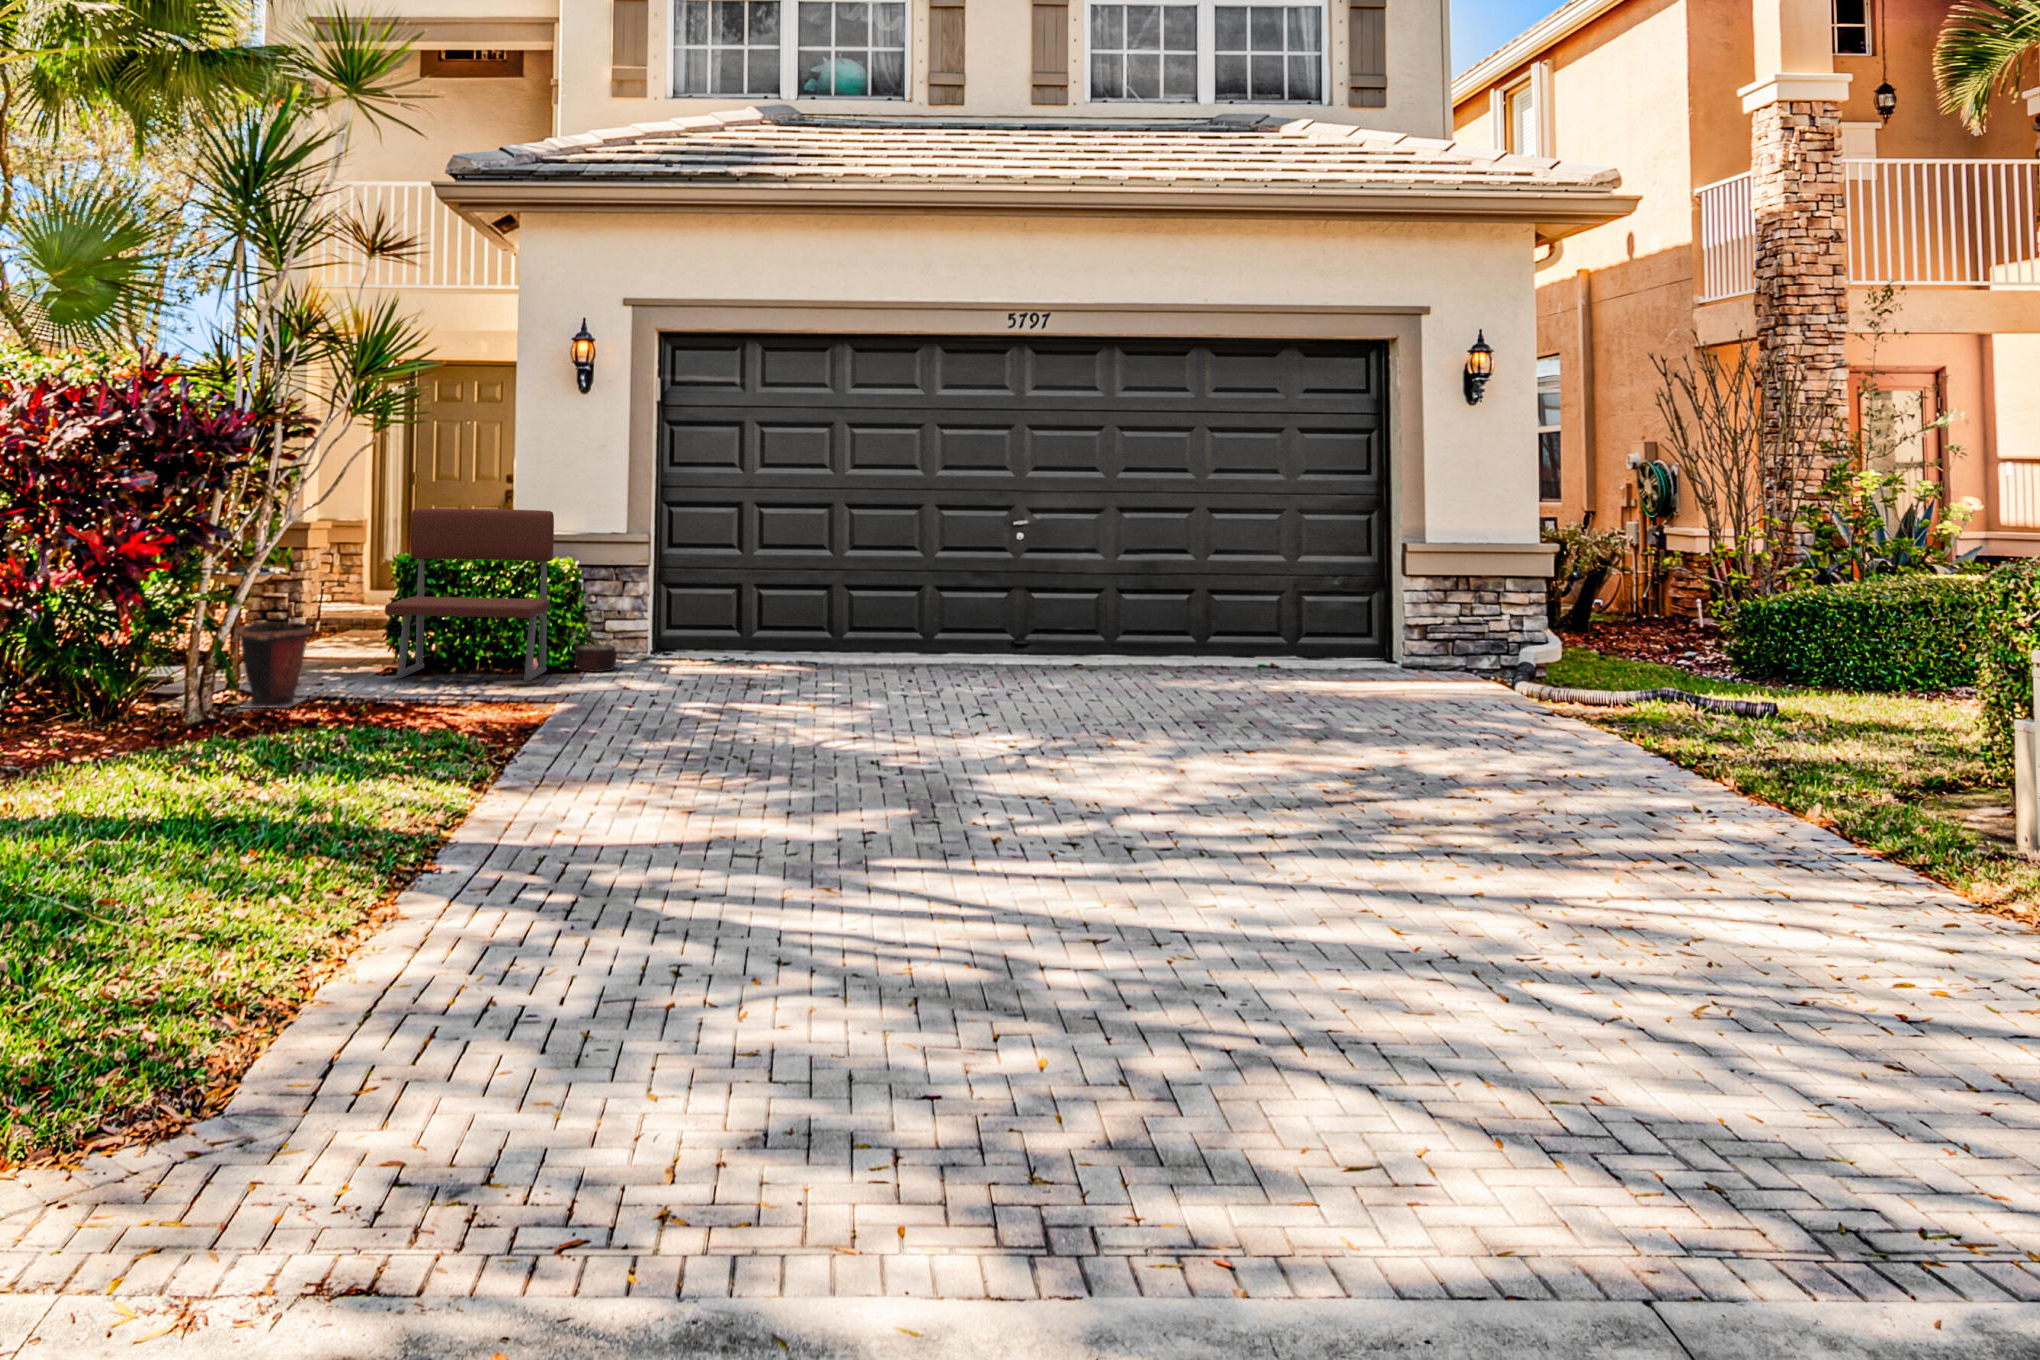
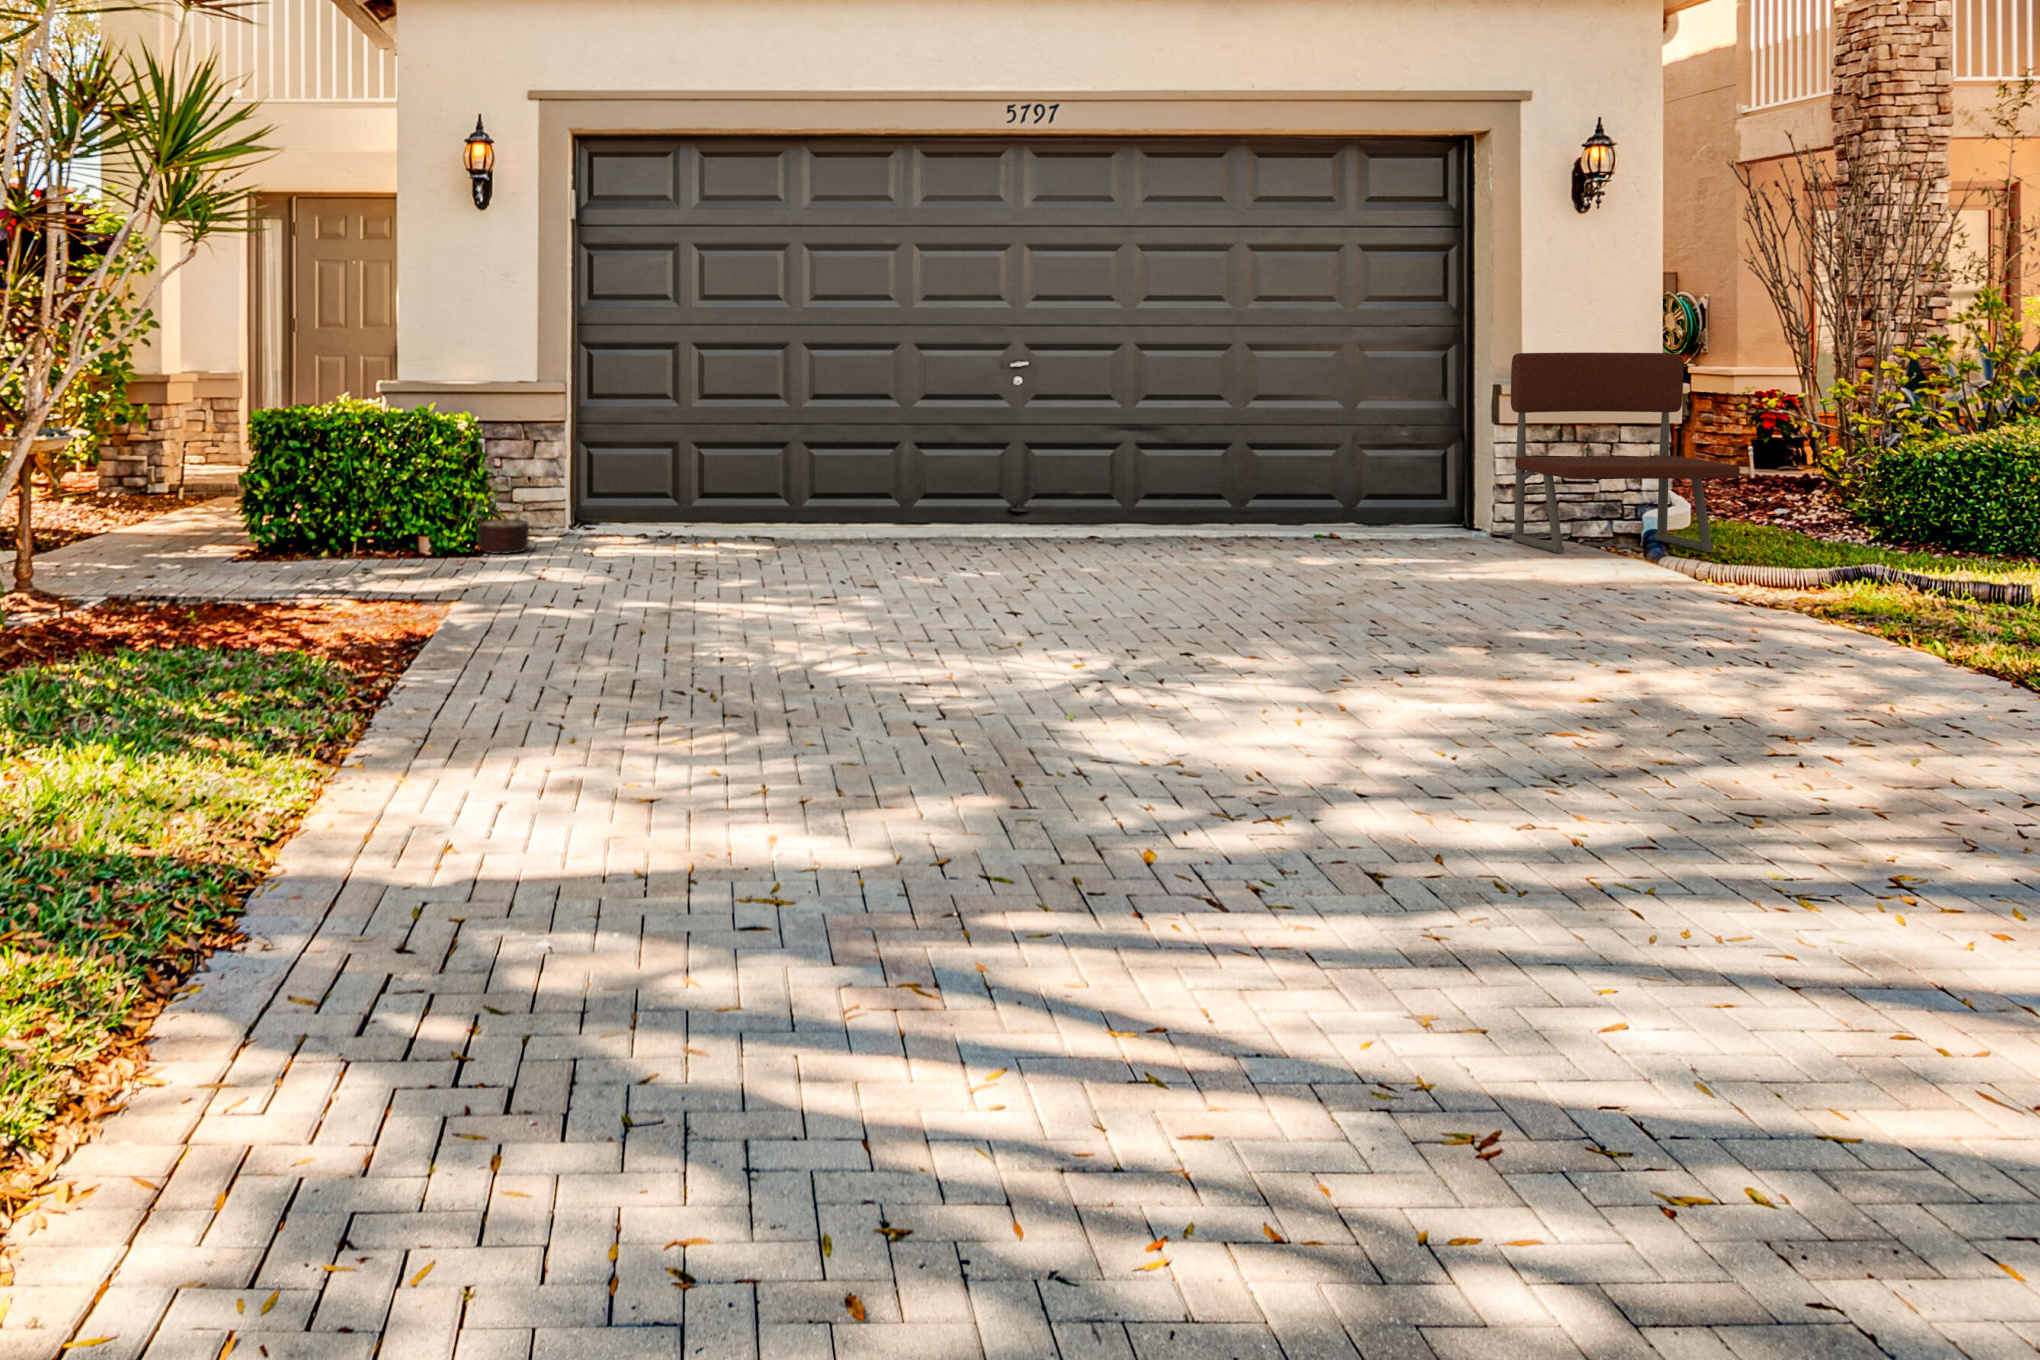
bench: present [386,509,554,681] -> present [1511,352,1740,554]
trash can: present [236,622,312,708] -> none [24,492,131,614]

